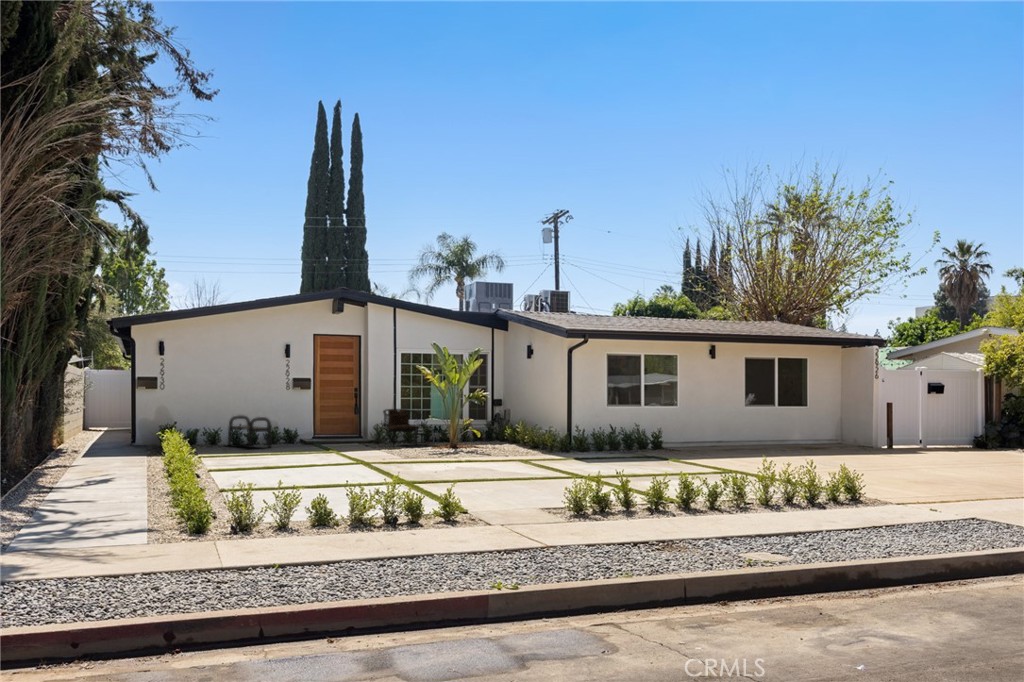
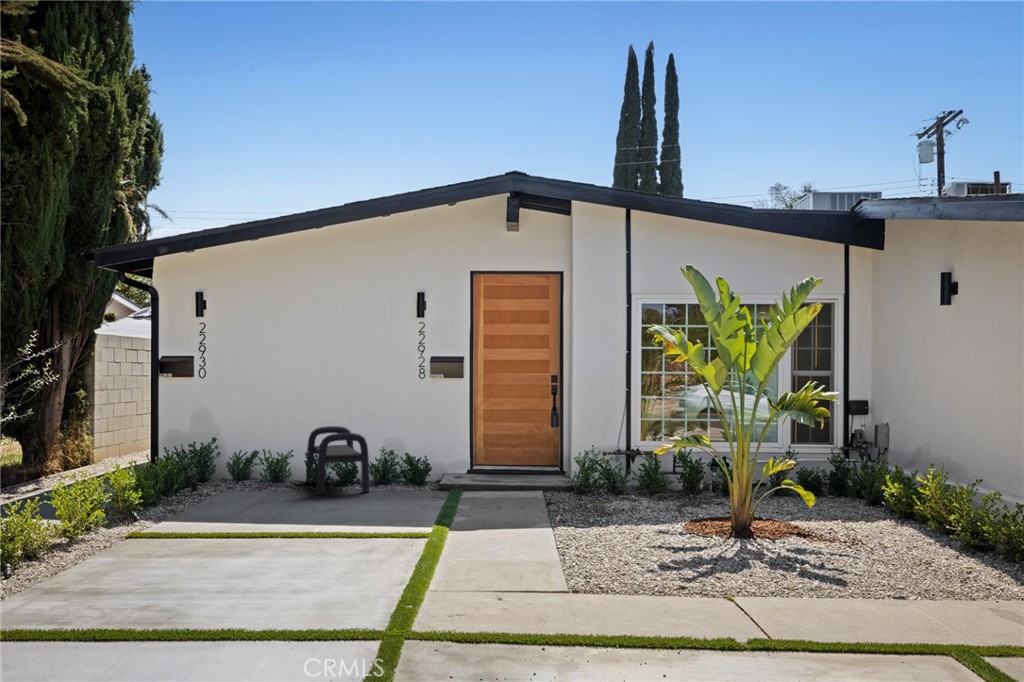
armchair: present [383,409,421,445] -> none [597,418,680,501]

